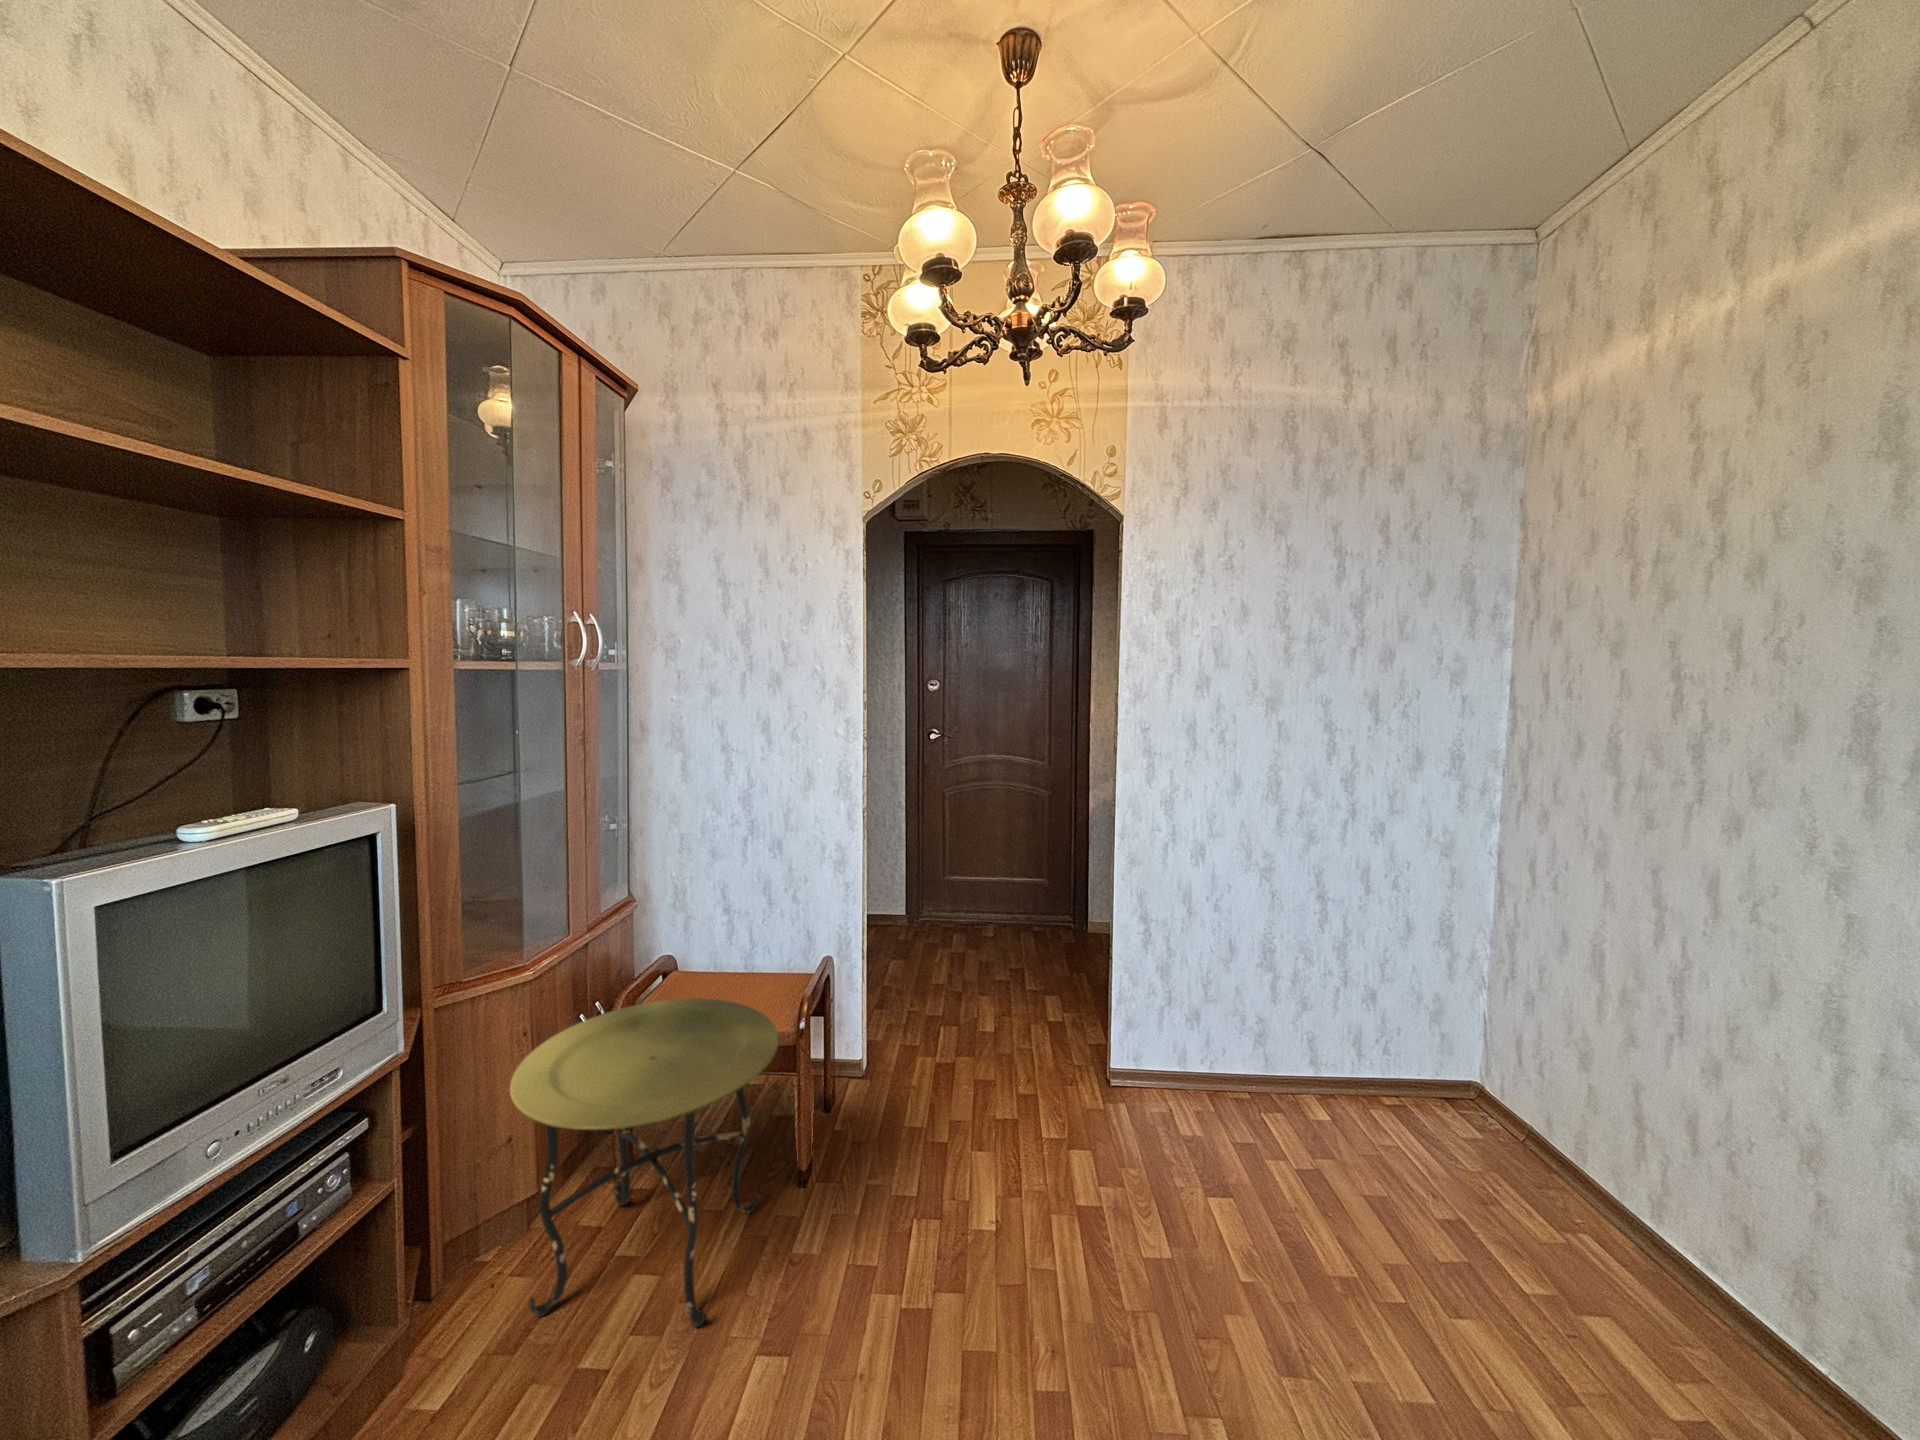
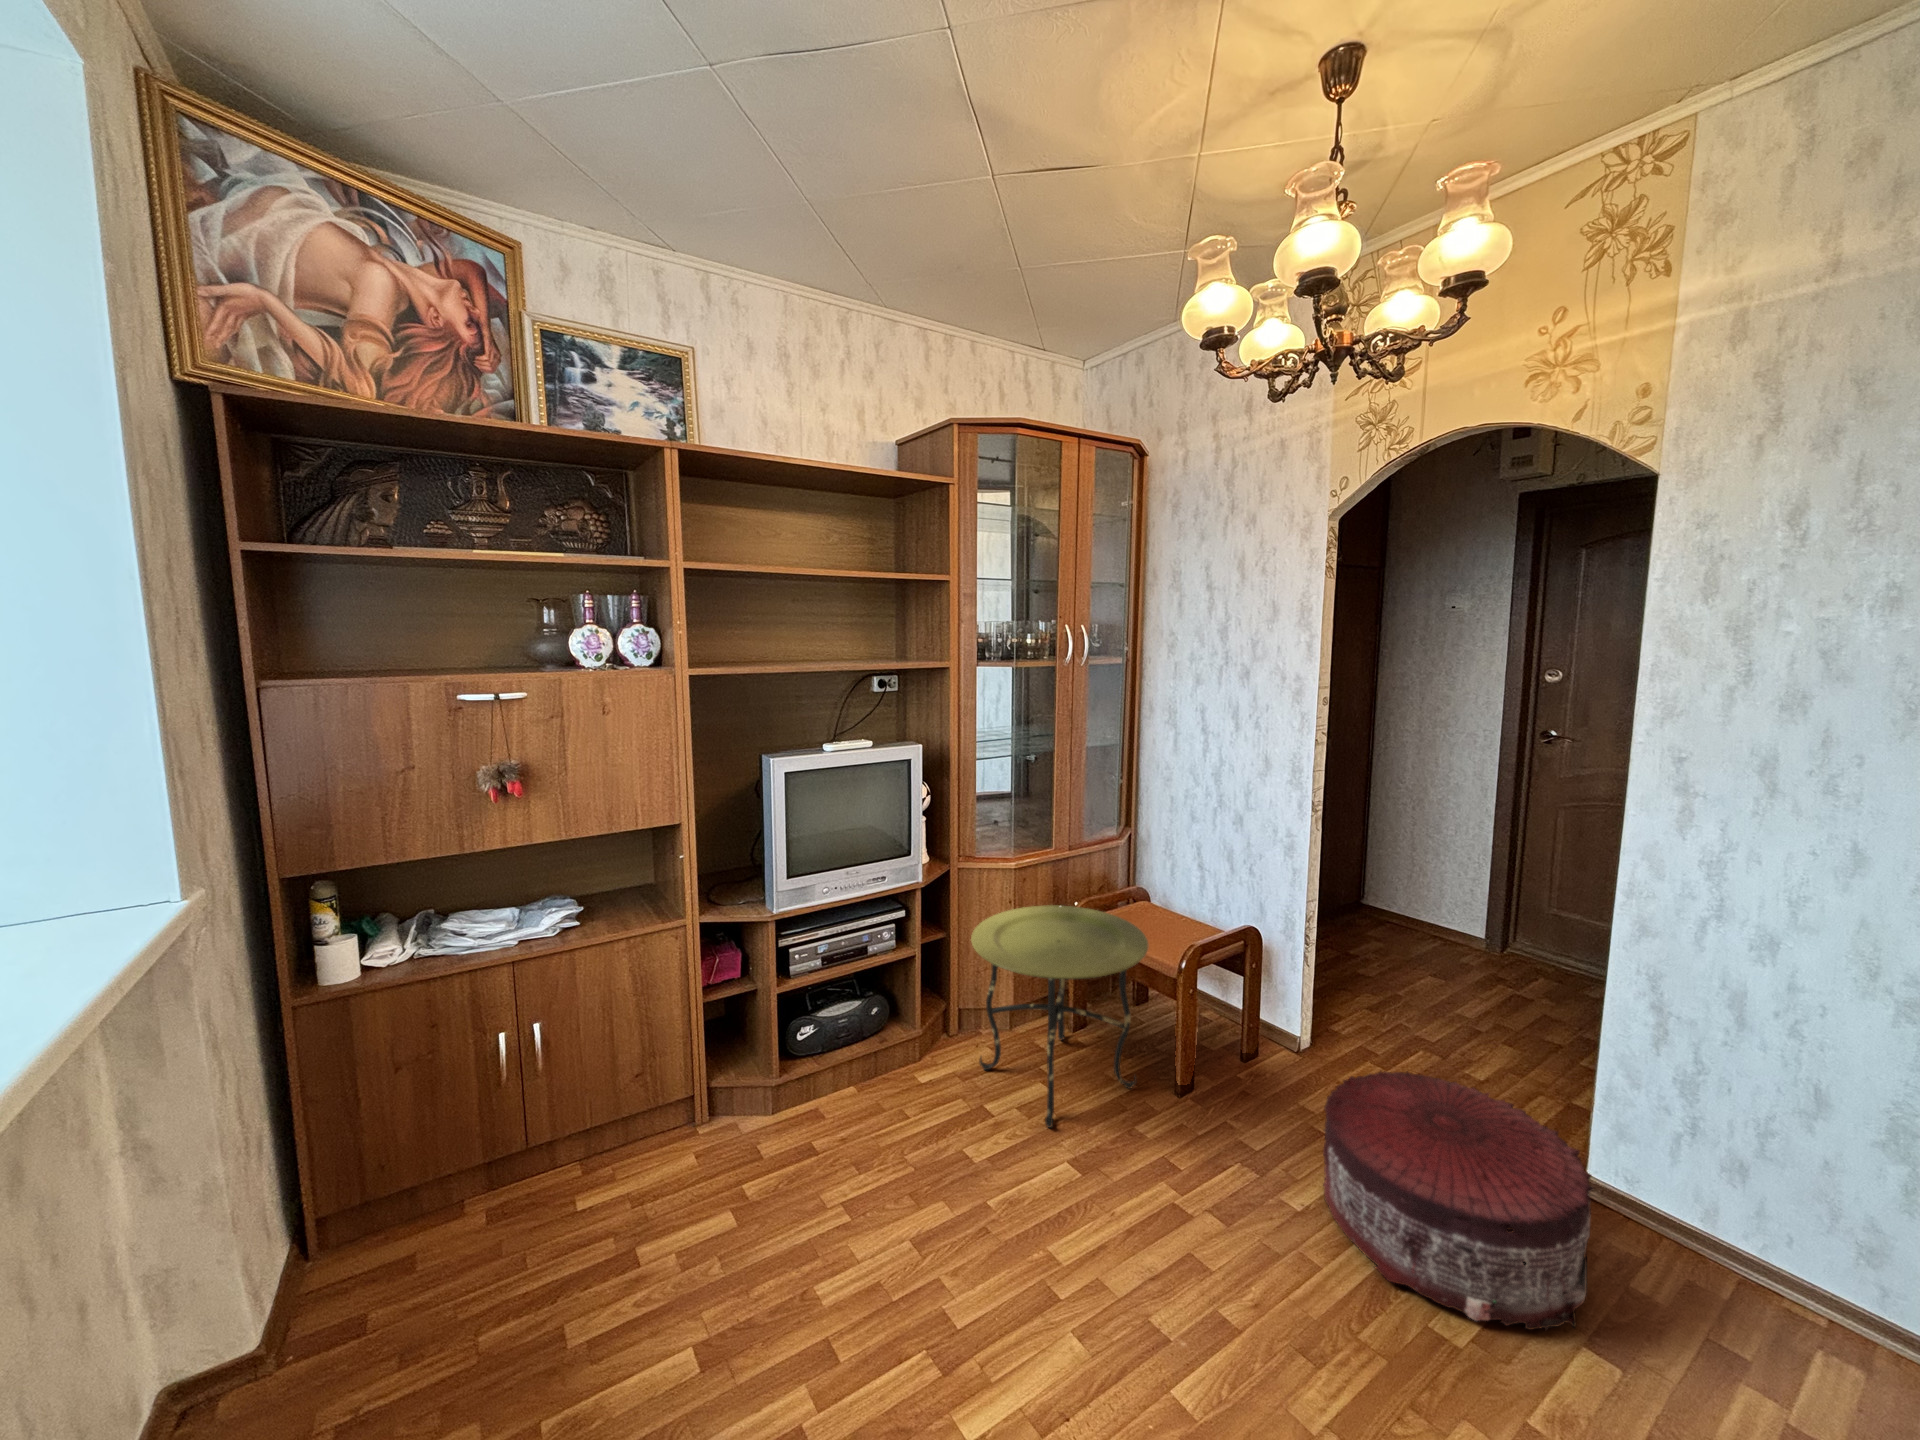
pouf: none [971,1030,1182,1235] -> present [1323,1071,1594,1330]

